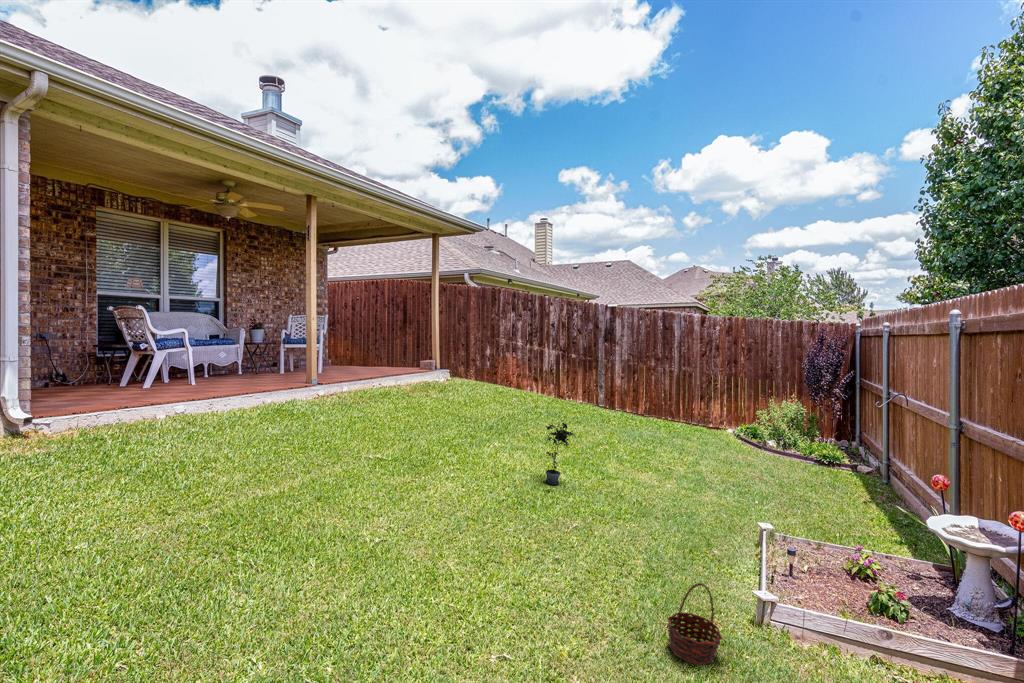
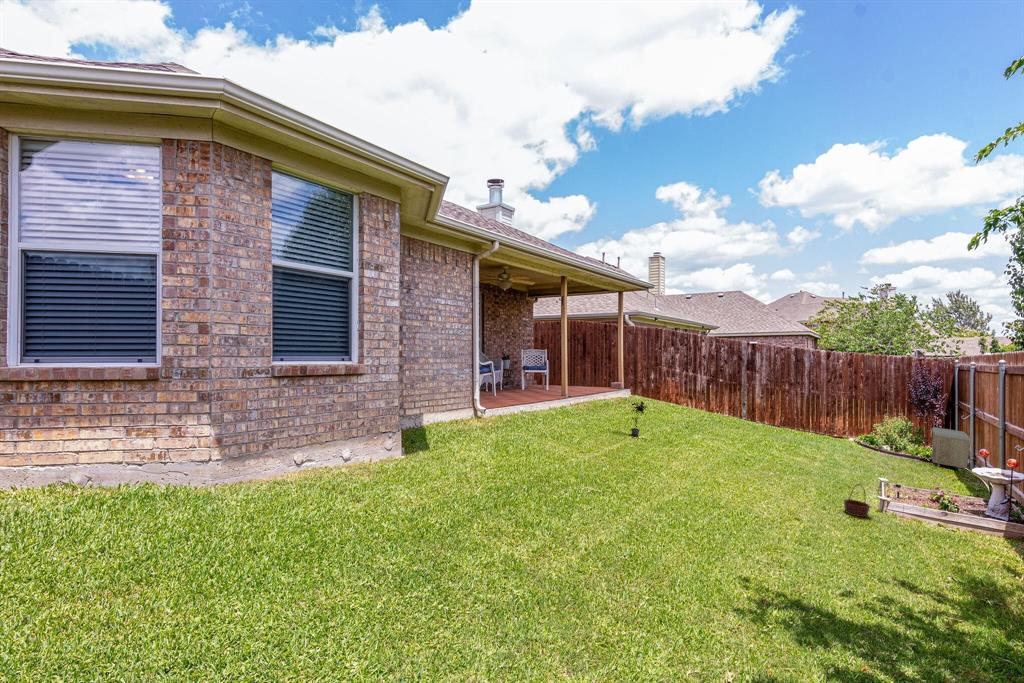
storage bench: none [827,416,882,480] -> present [931,427,970,471]
potted plant: present [545,420,576,485] -> present [631,401,648,436]

